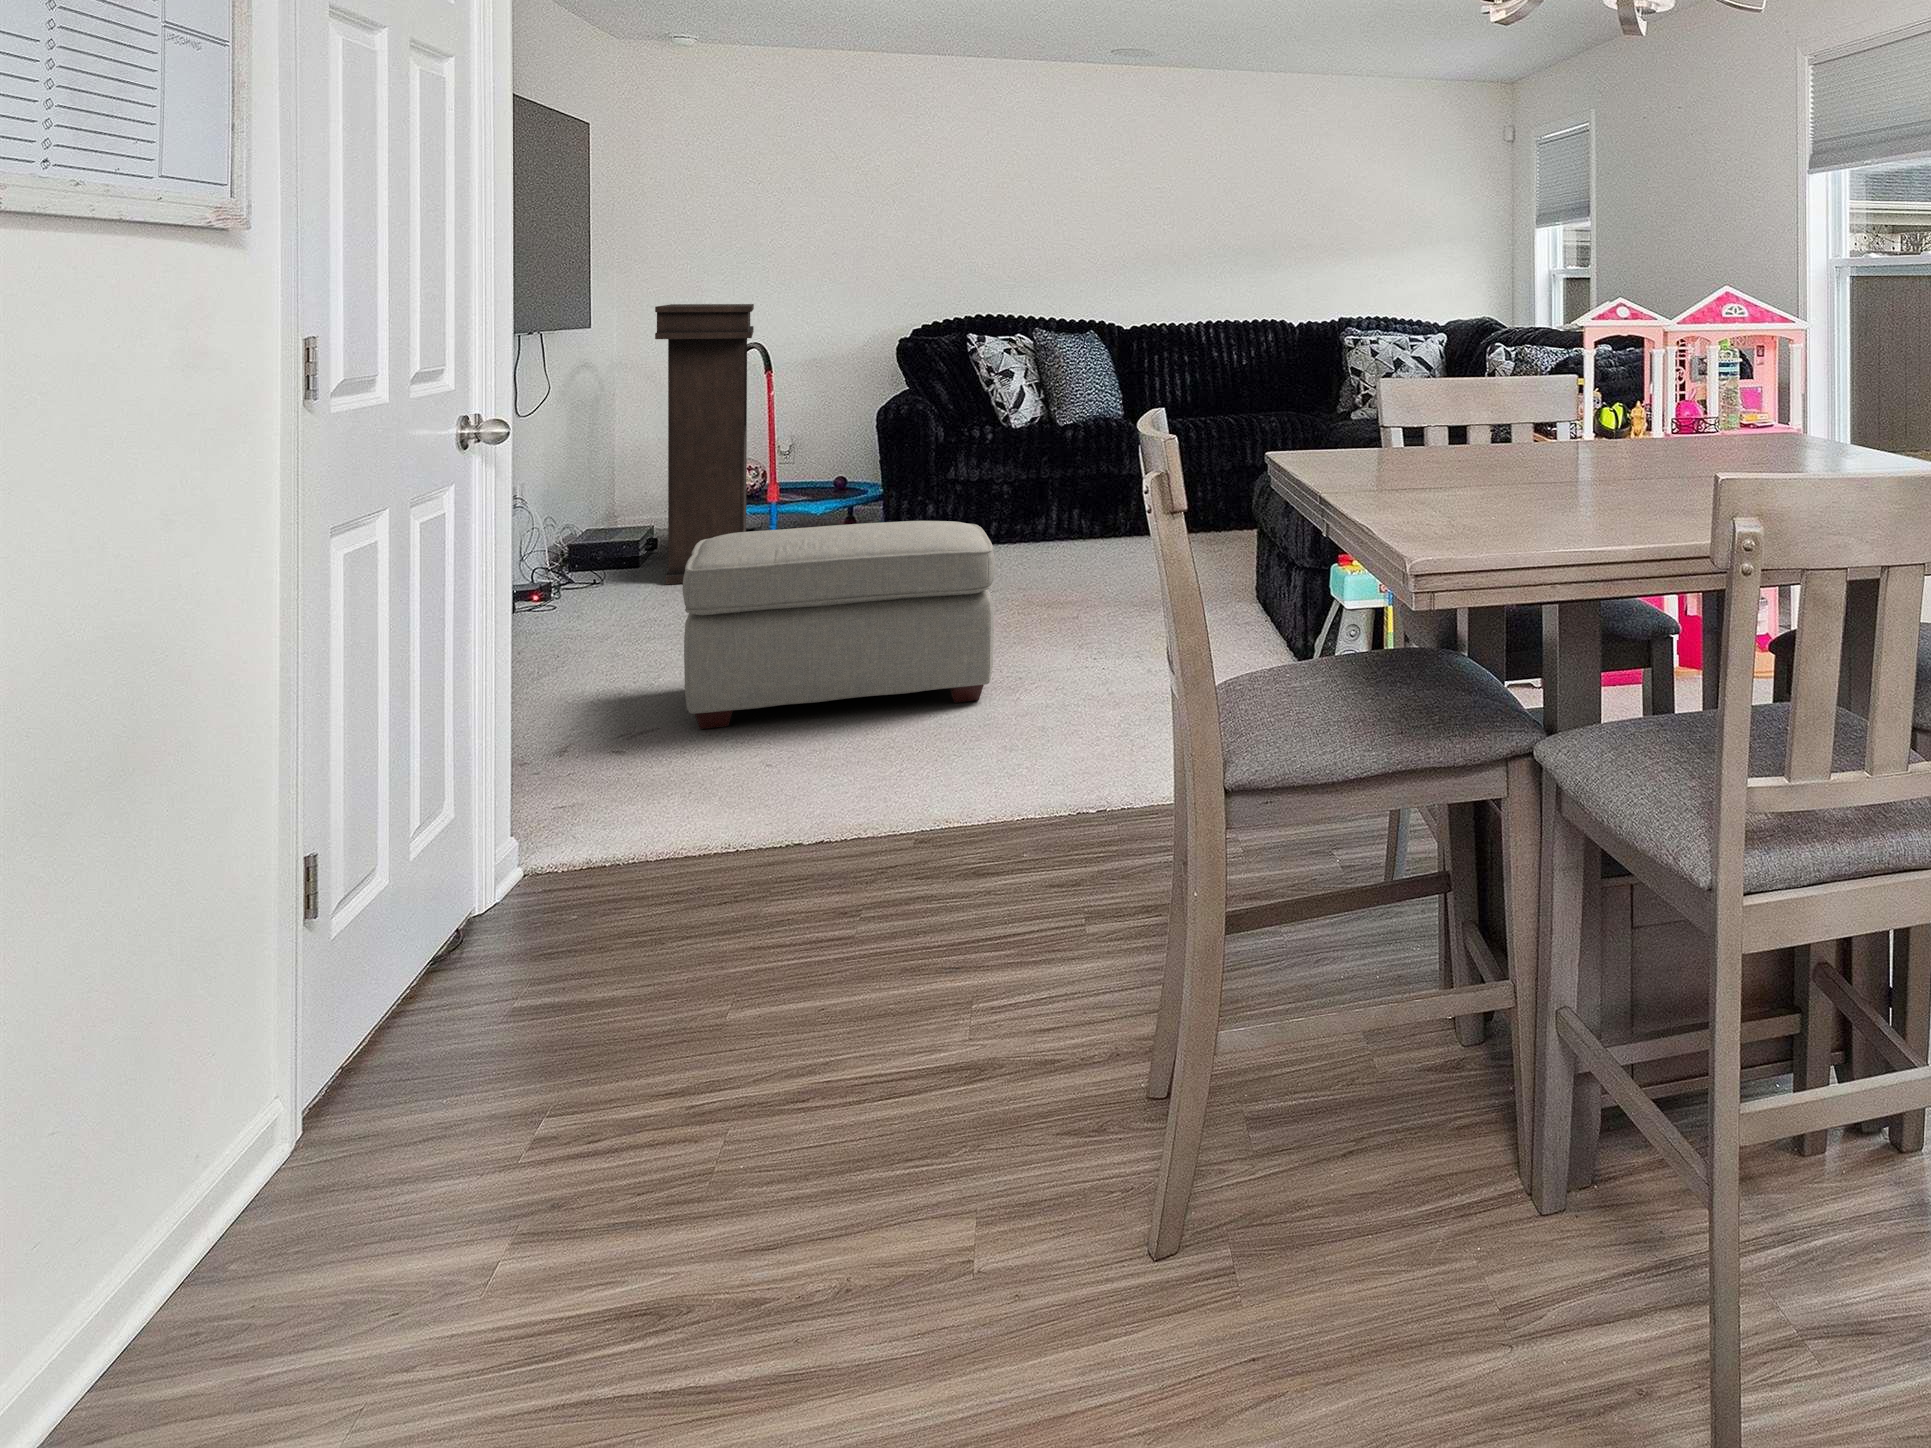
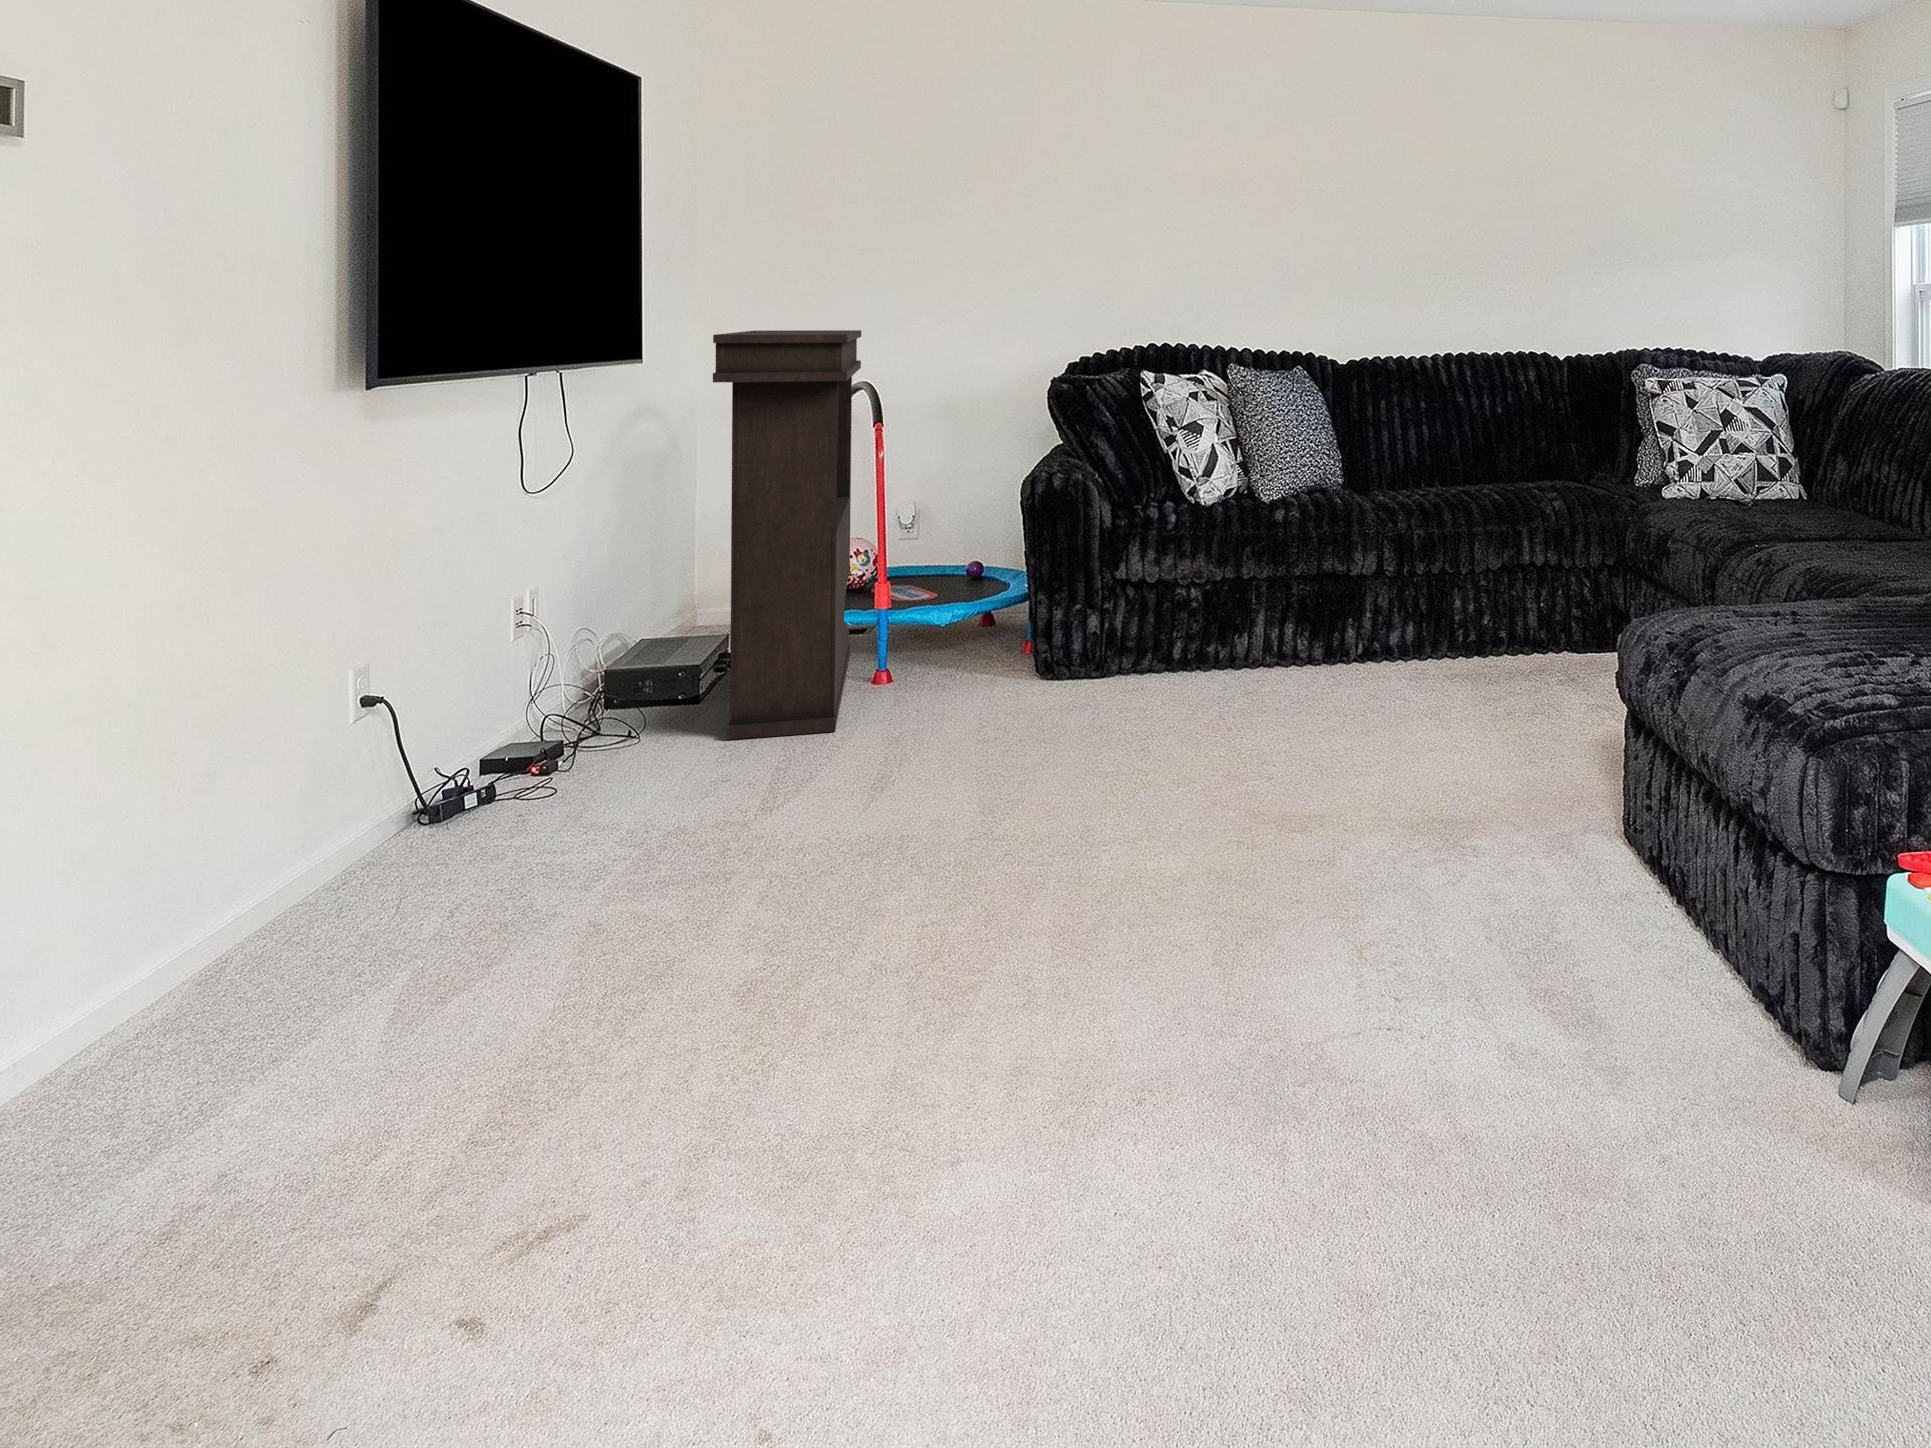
ottoman: present [682,521,995,729] -> none [662,716,1231,1157]

